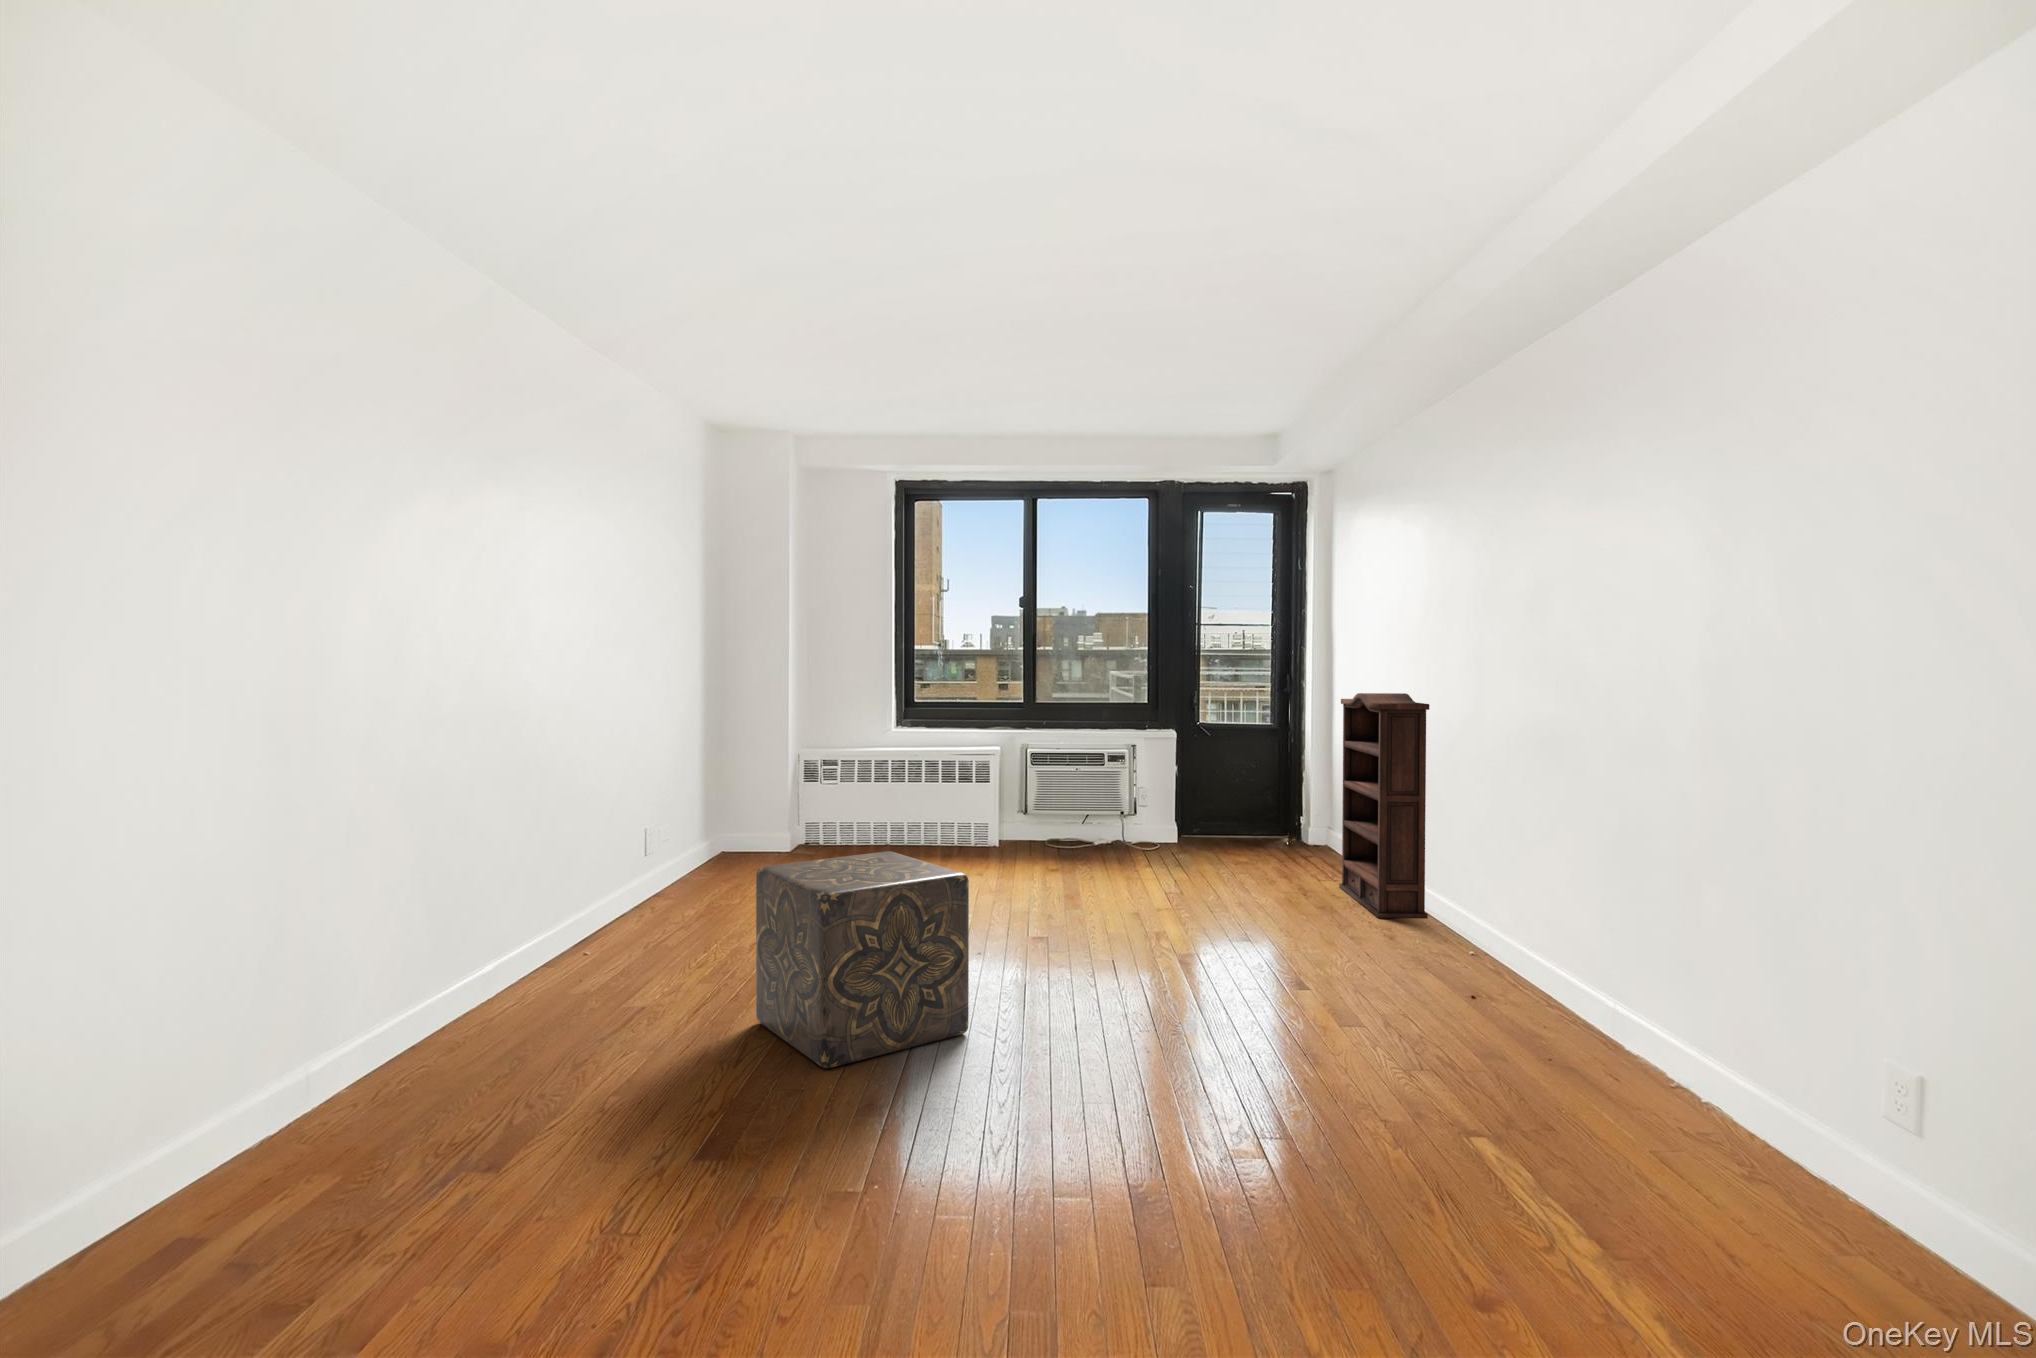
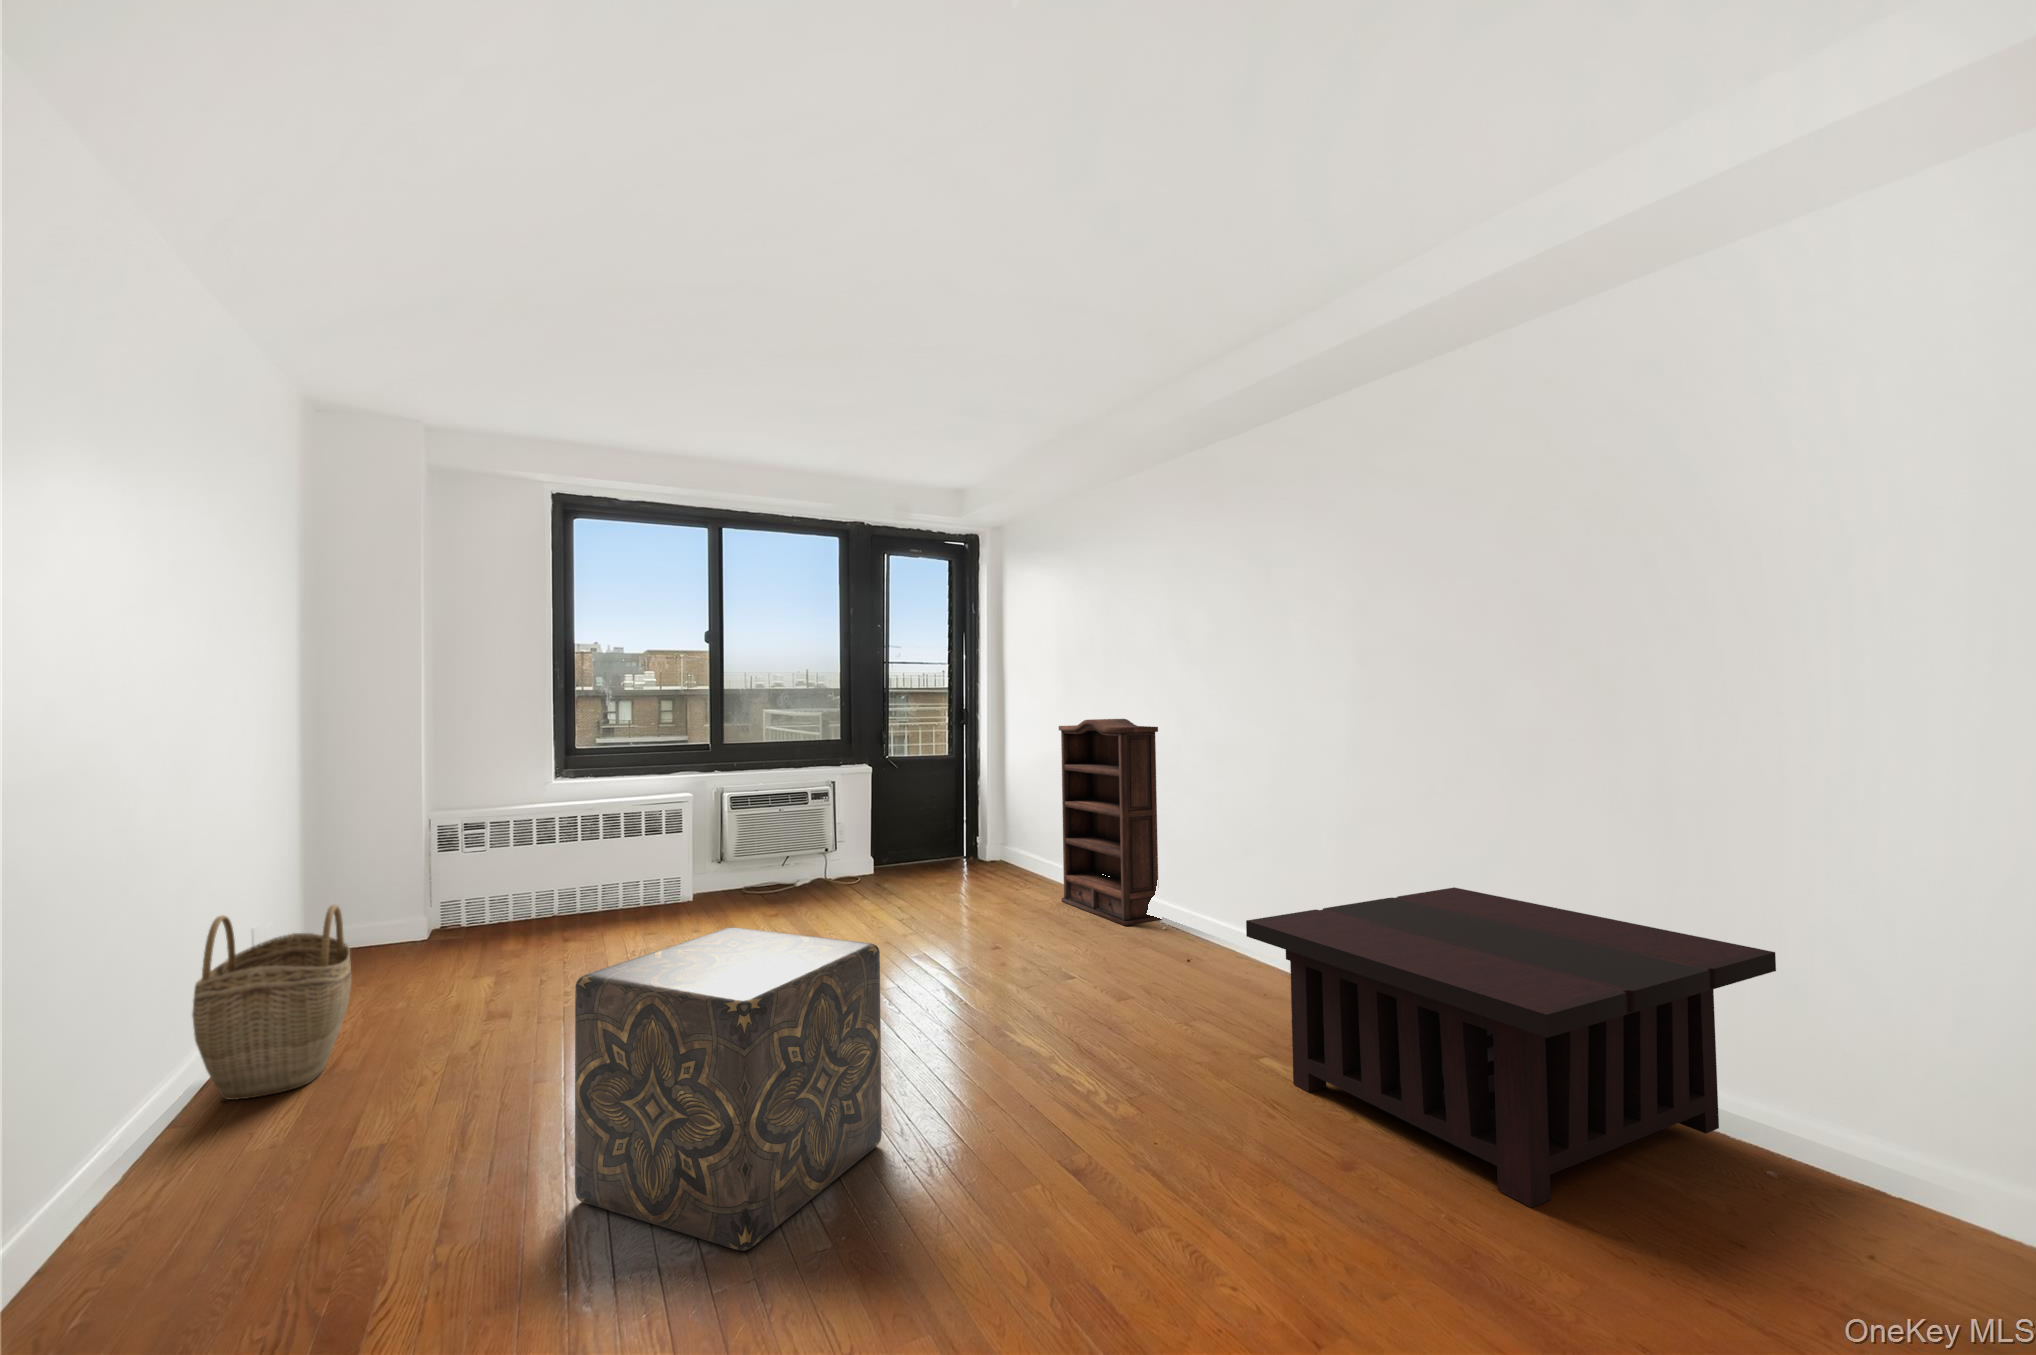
woven basket: none [606,809,700,932] -> present [192,905,351,1100]
coffee table: none [1328,903,1893,1207] -> present [1246,887,1776,1208]

